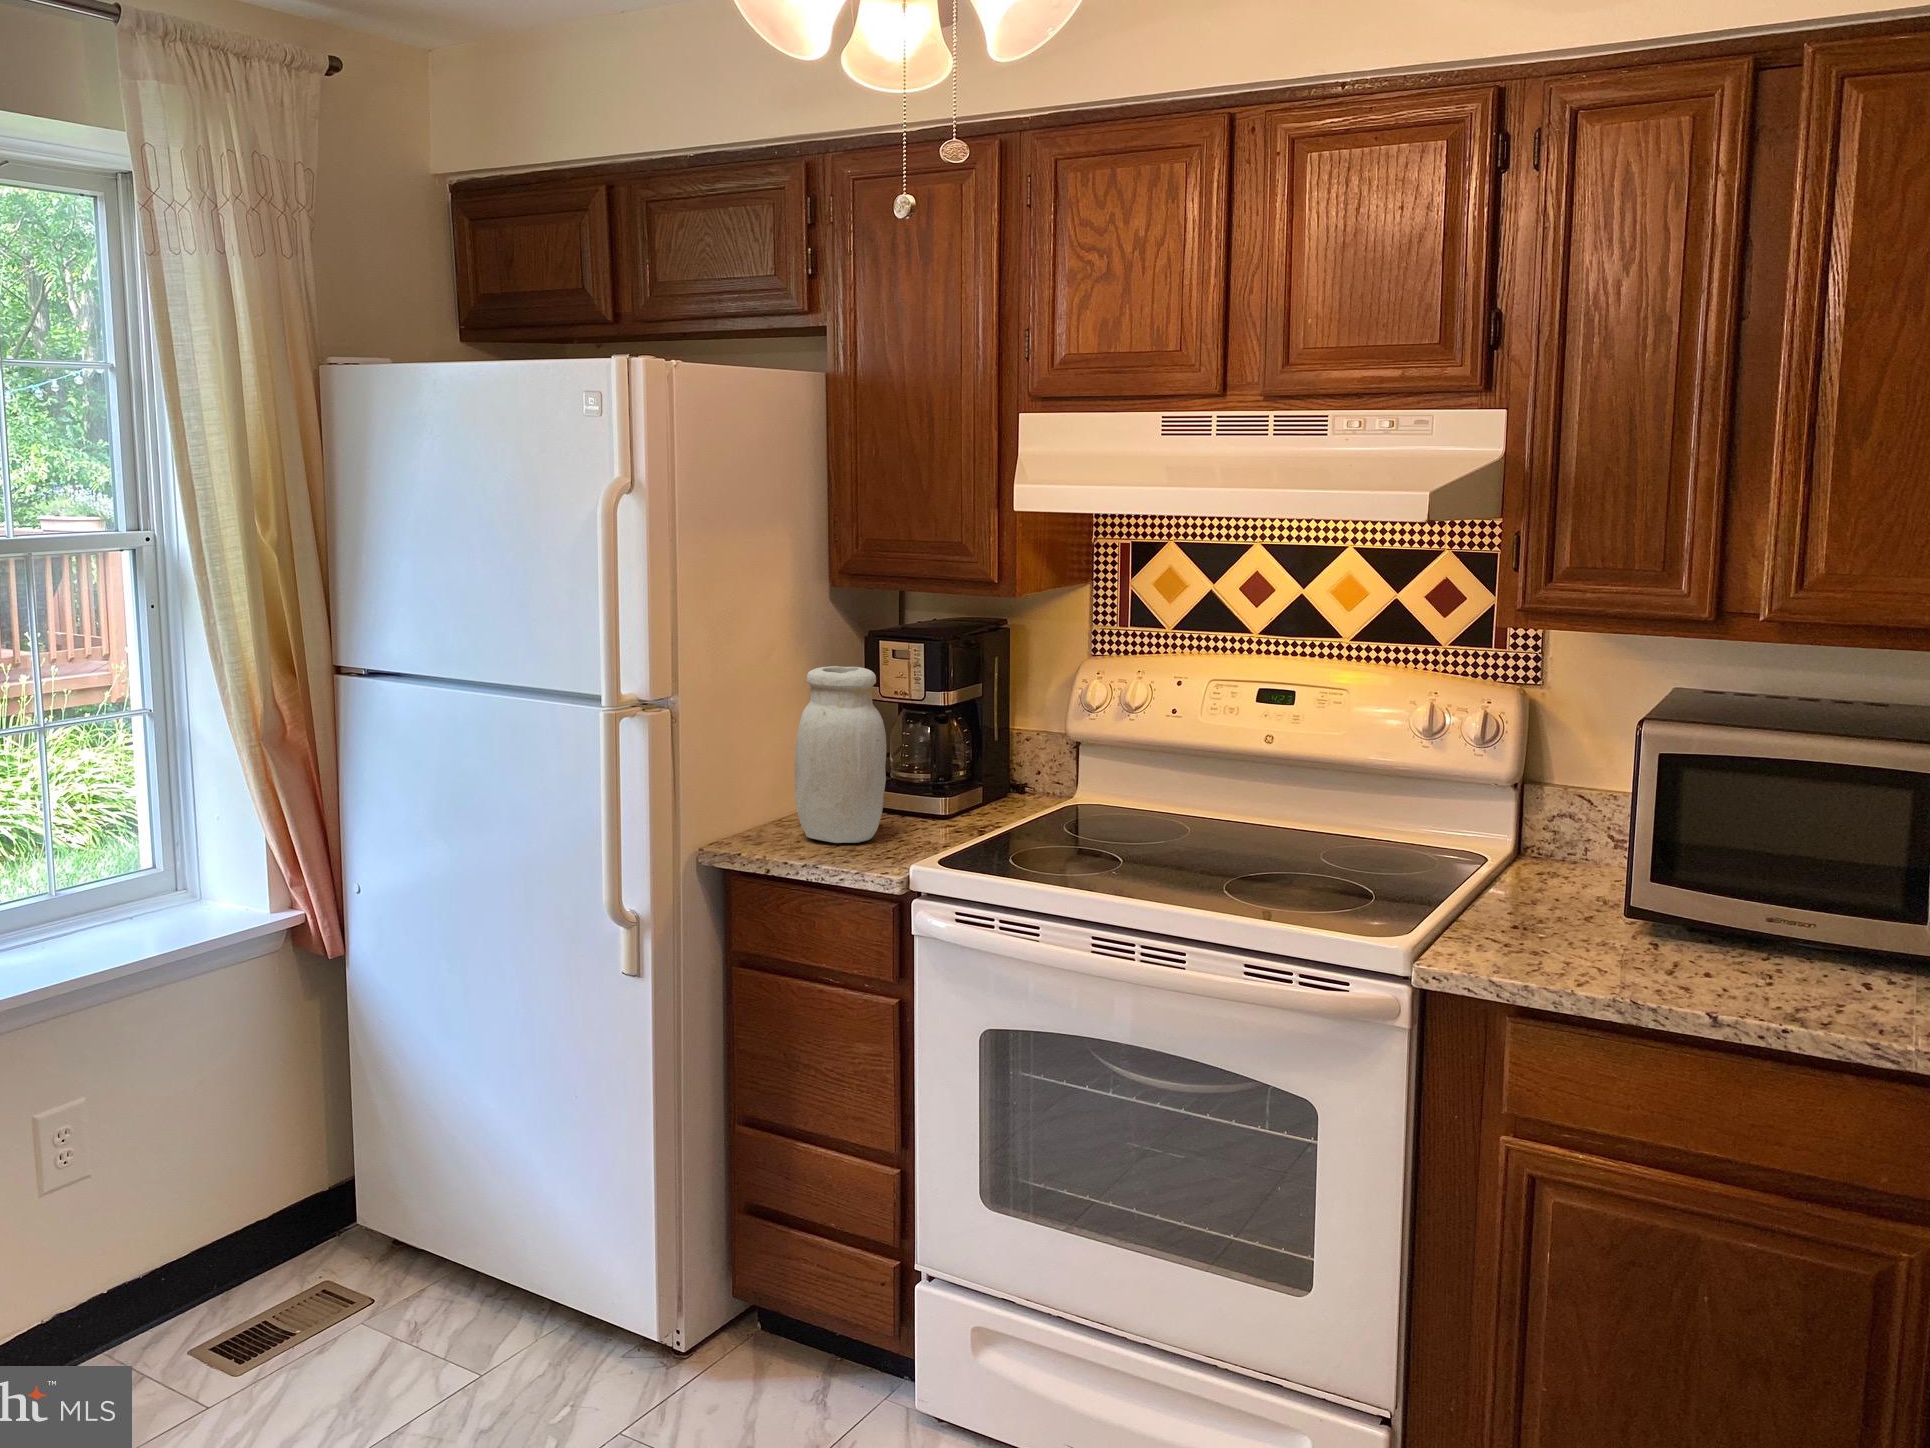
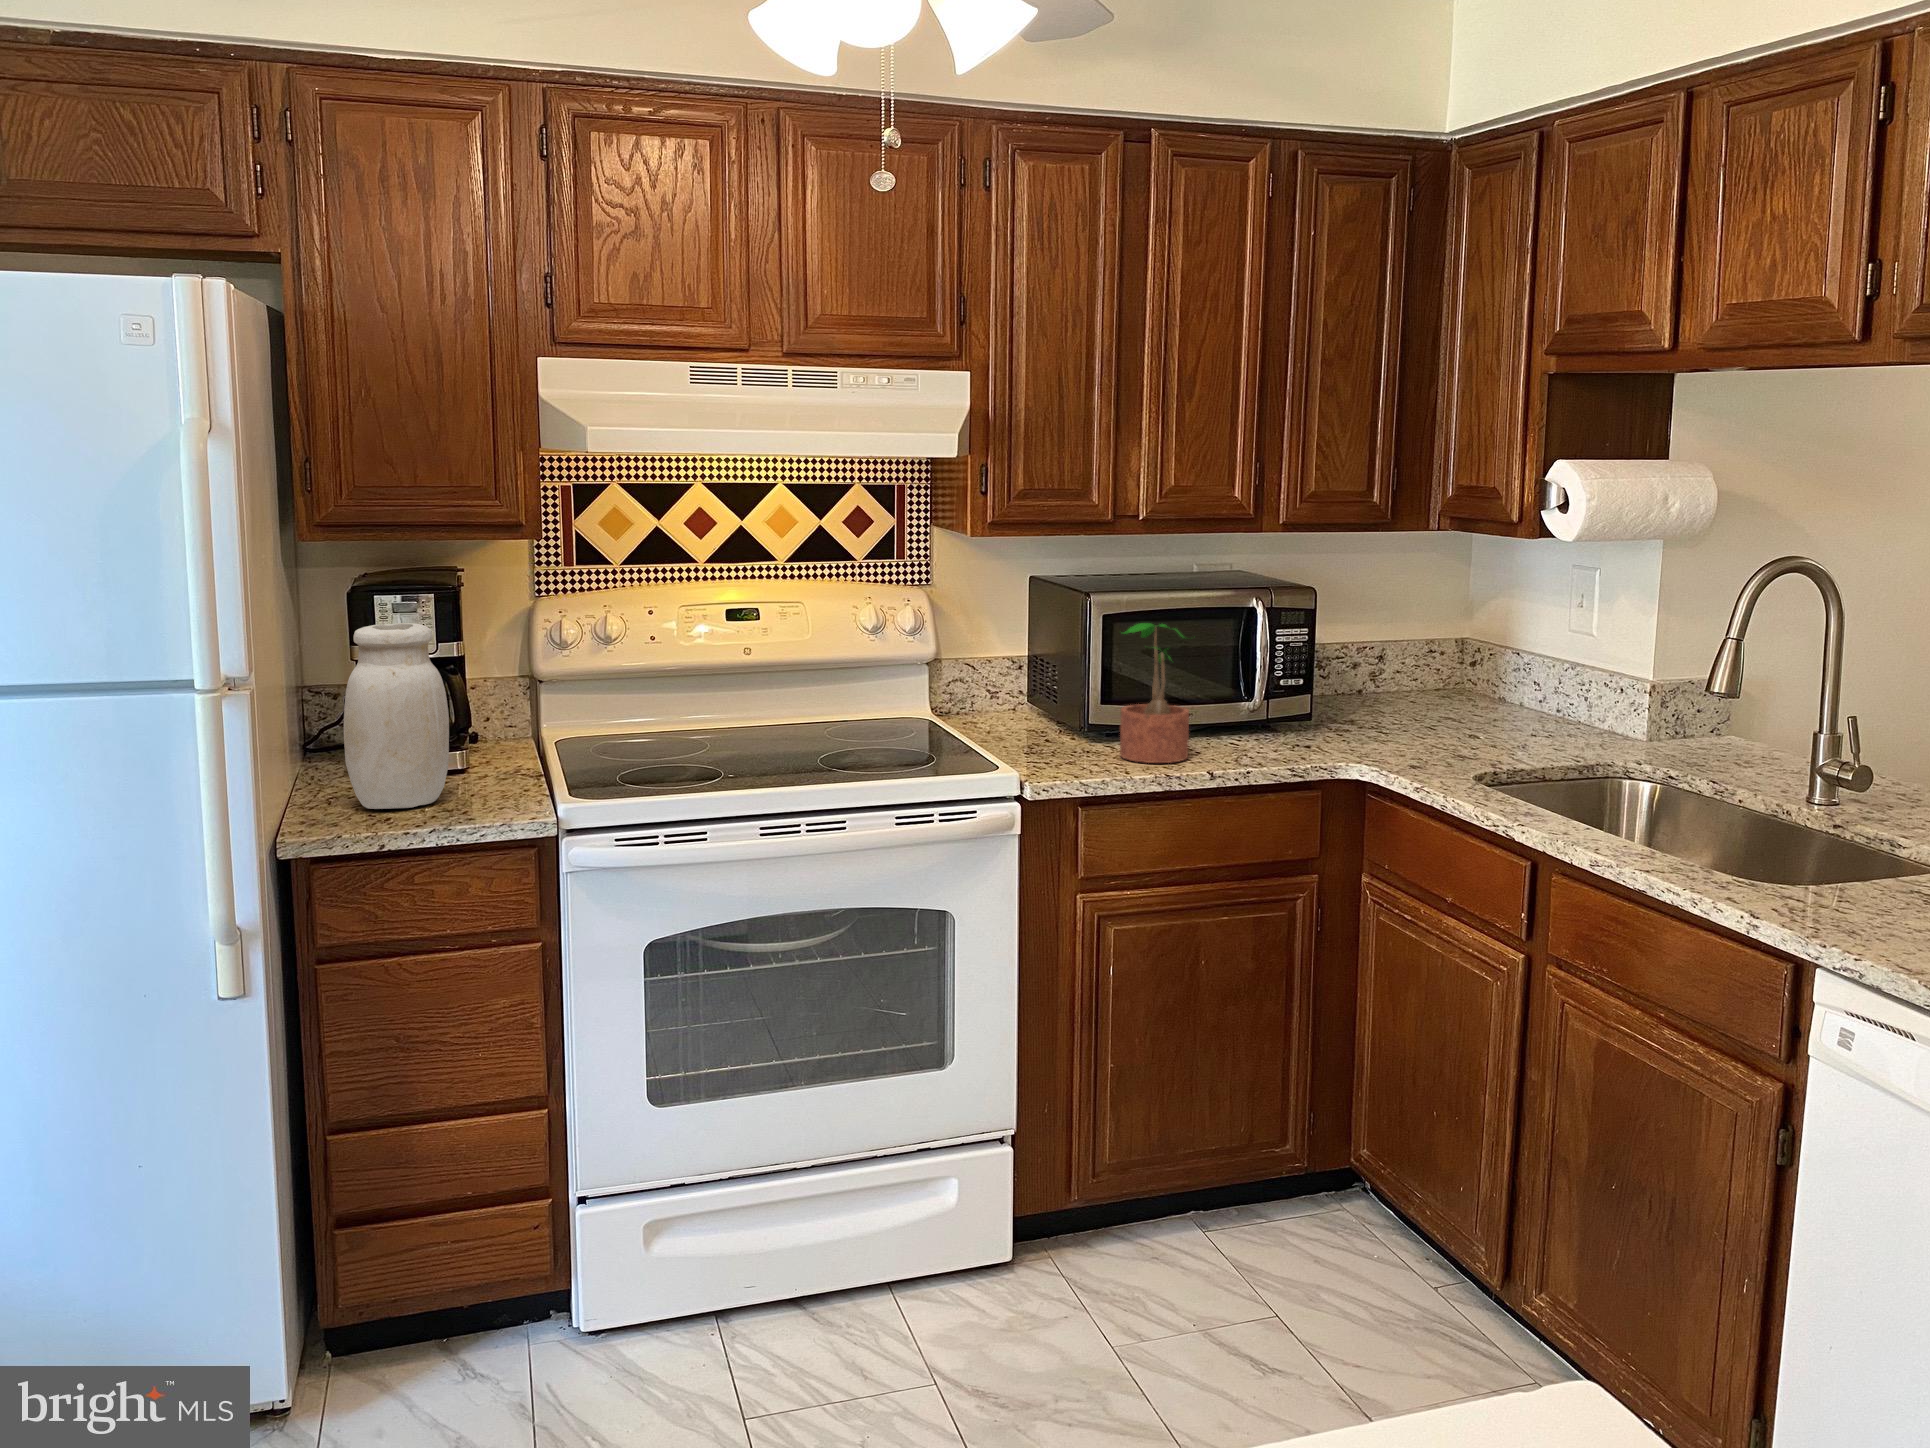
potted plant: none [1611,772,1748,986] -> present [1120,623,1189,763]

